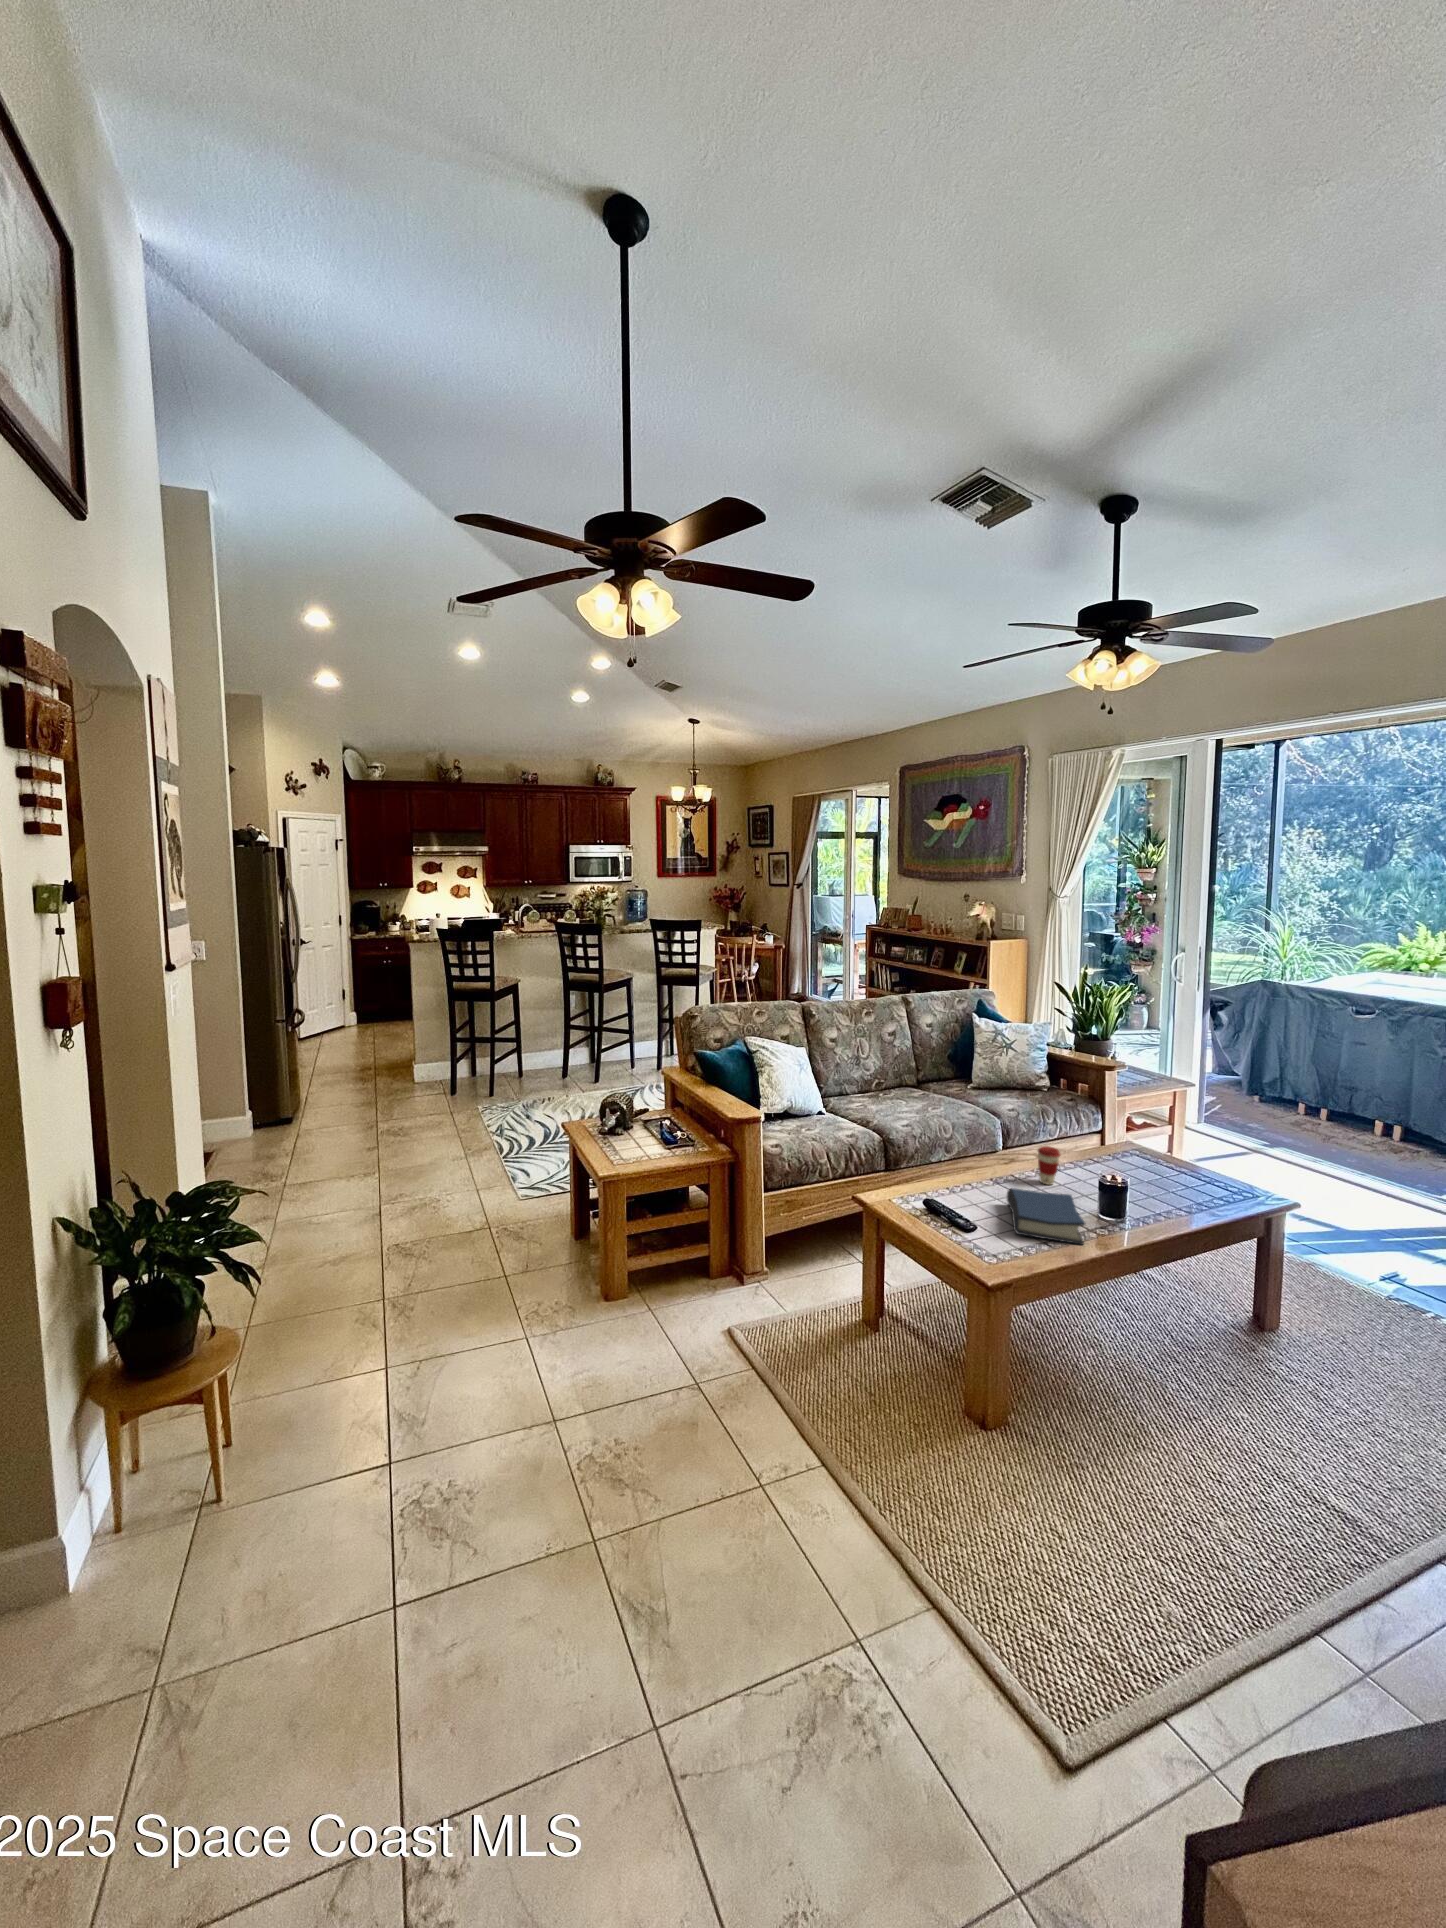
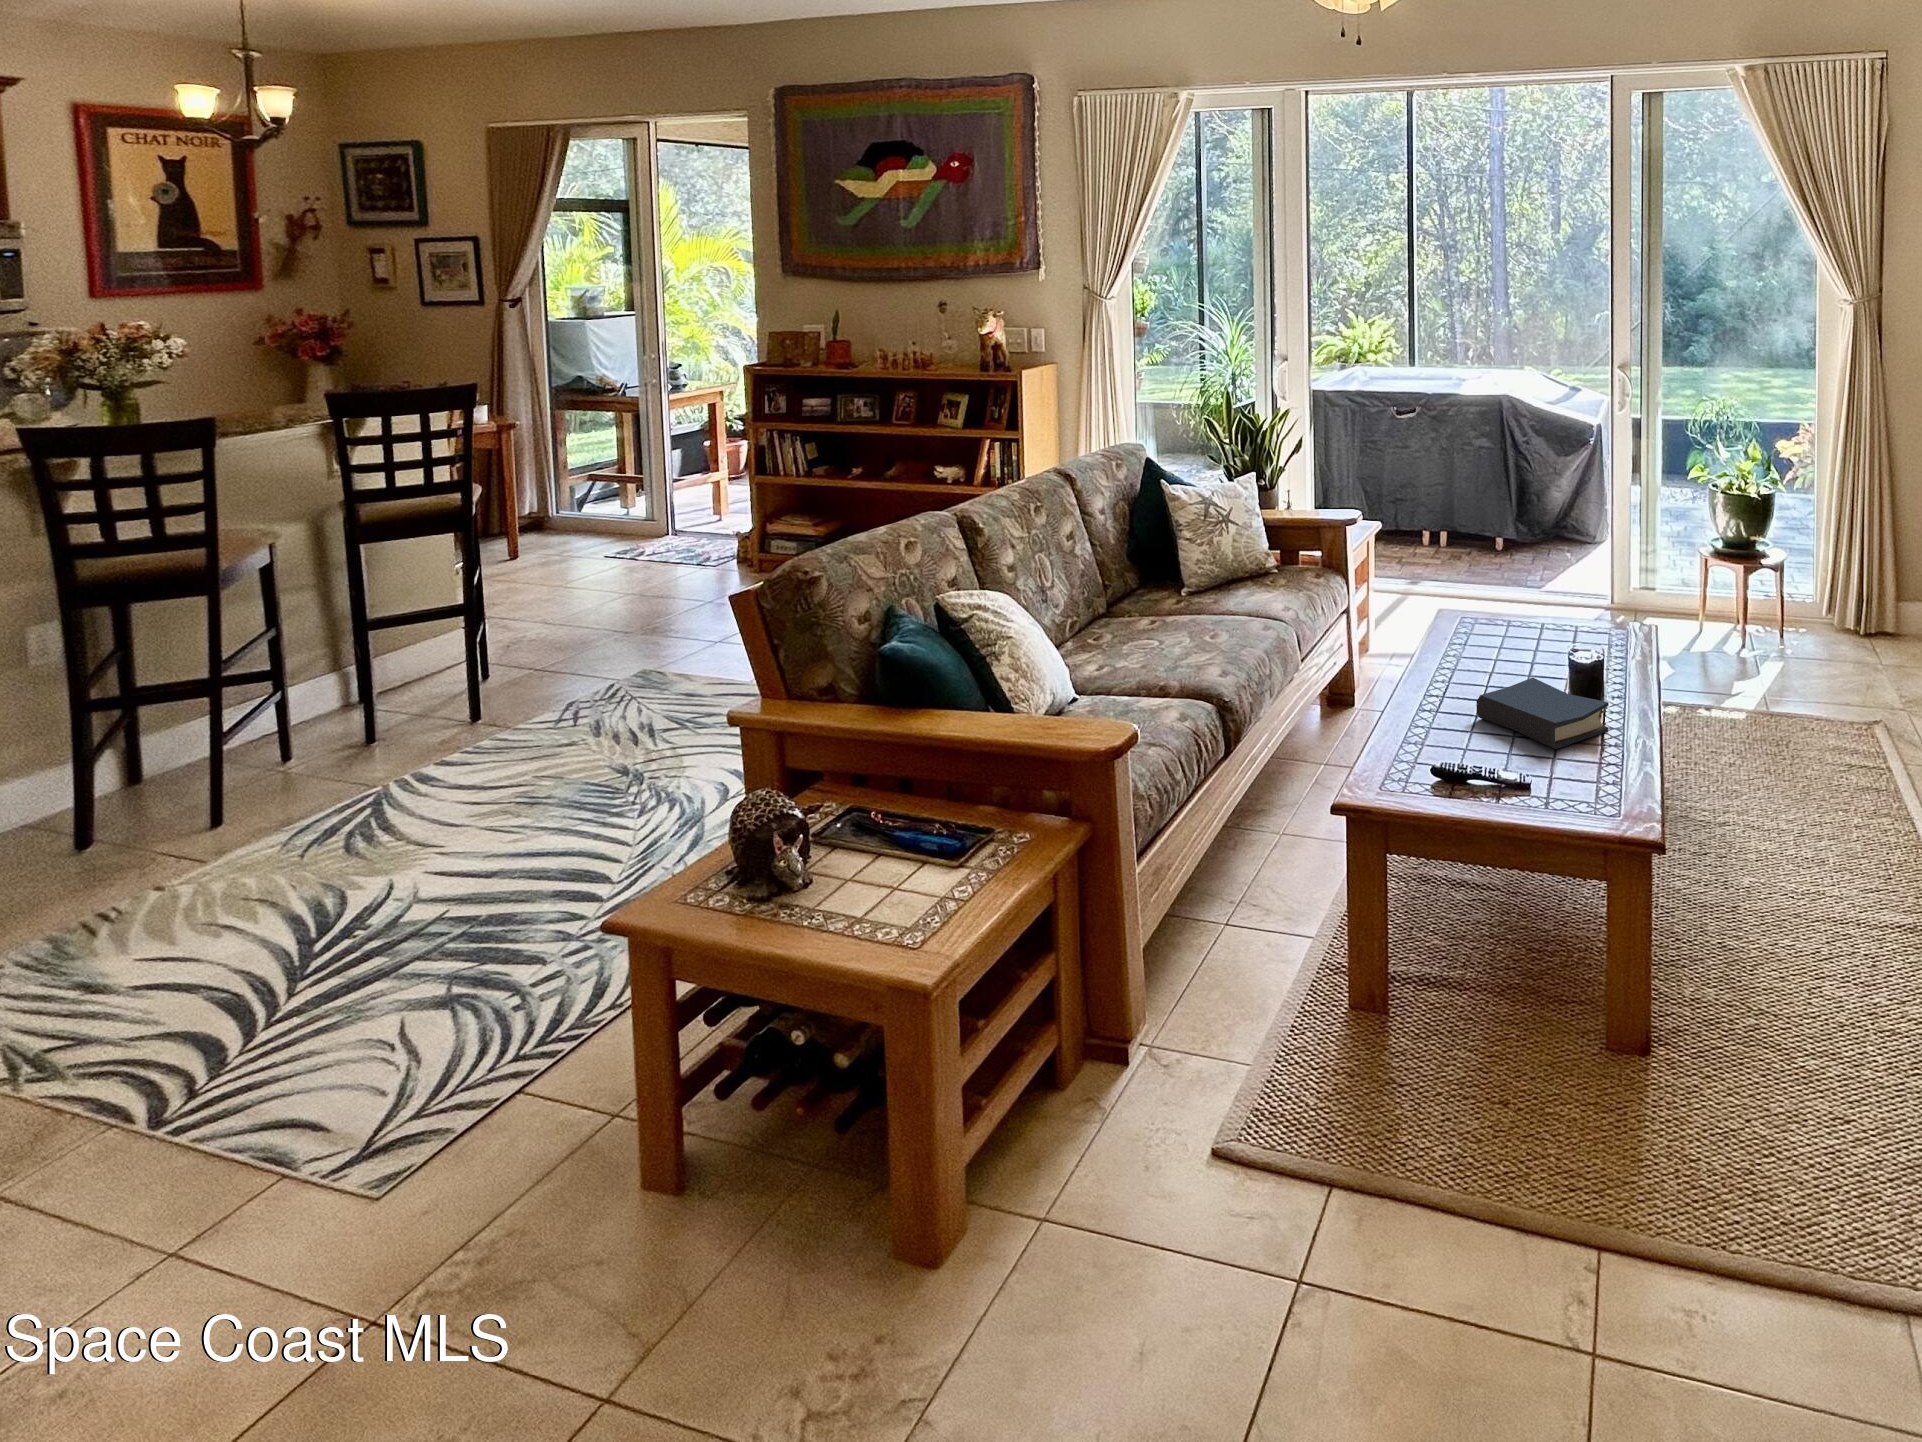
coffee cup: present [1038,1146,1060,1185] -> none [1443,627,1472,679]

